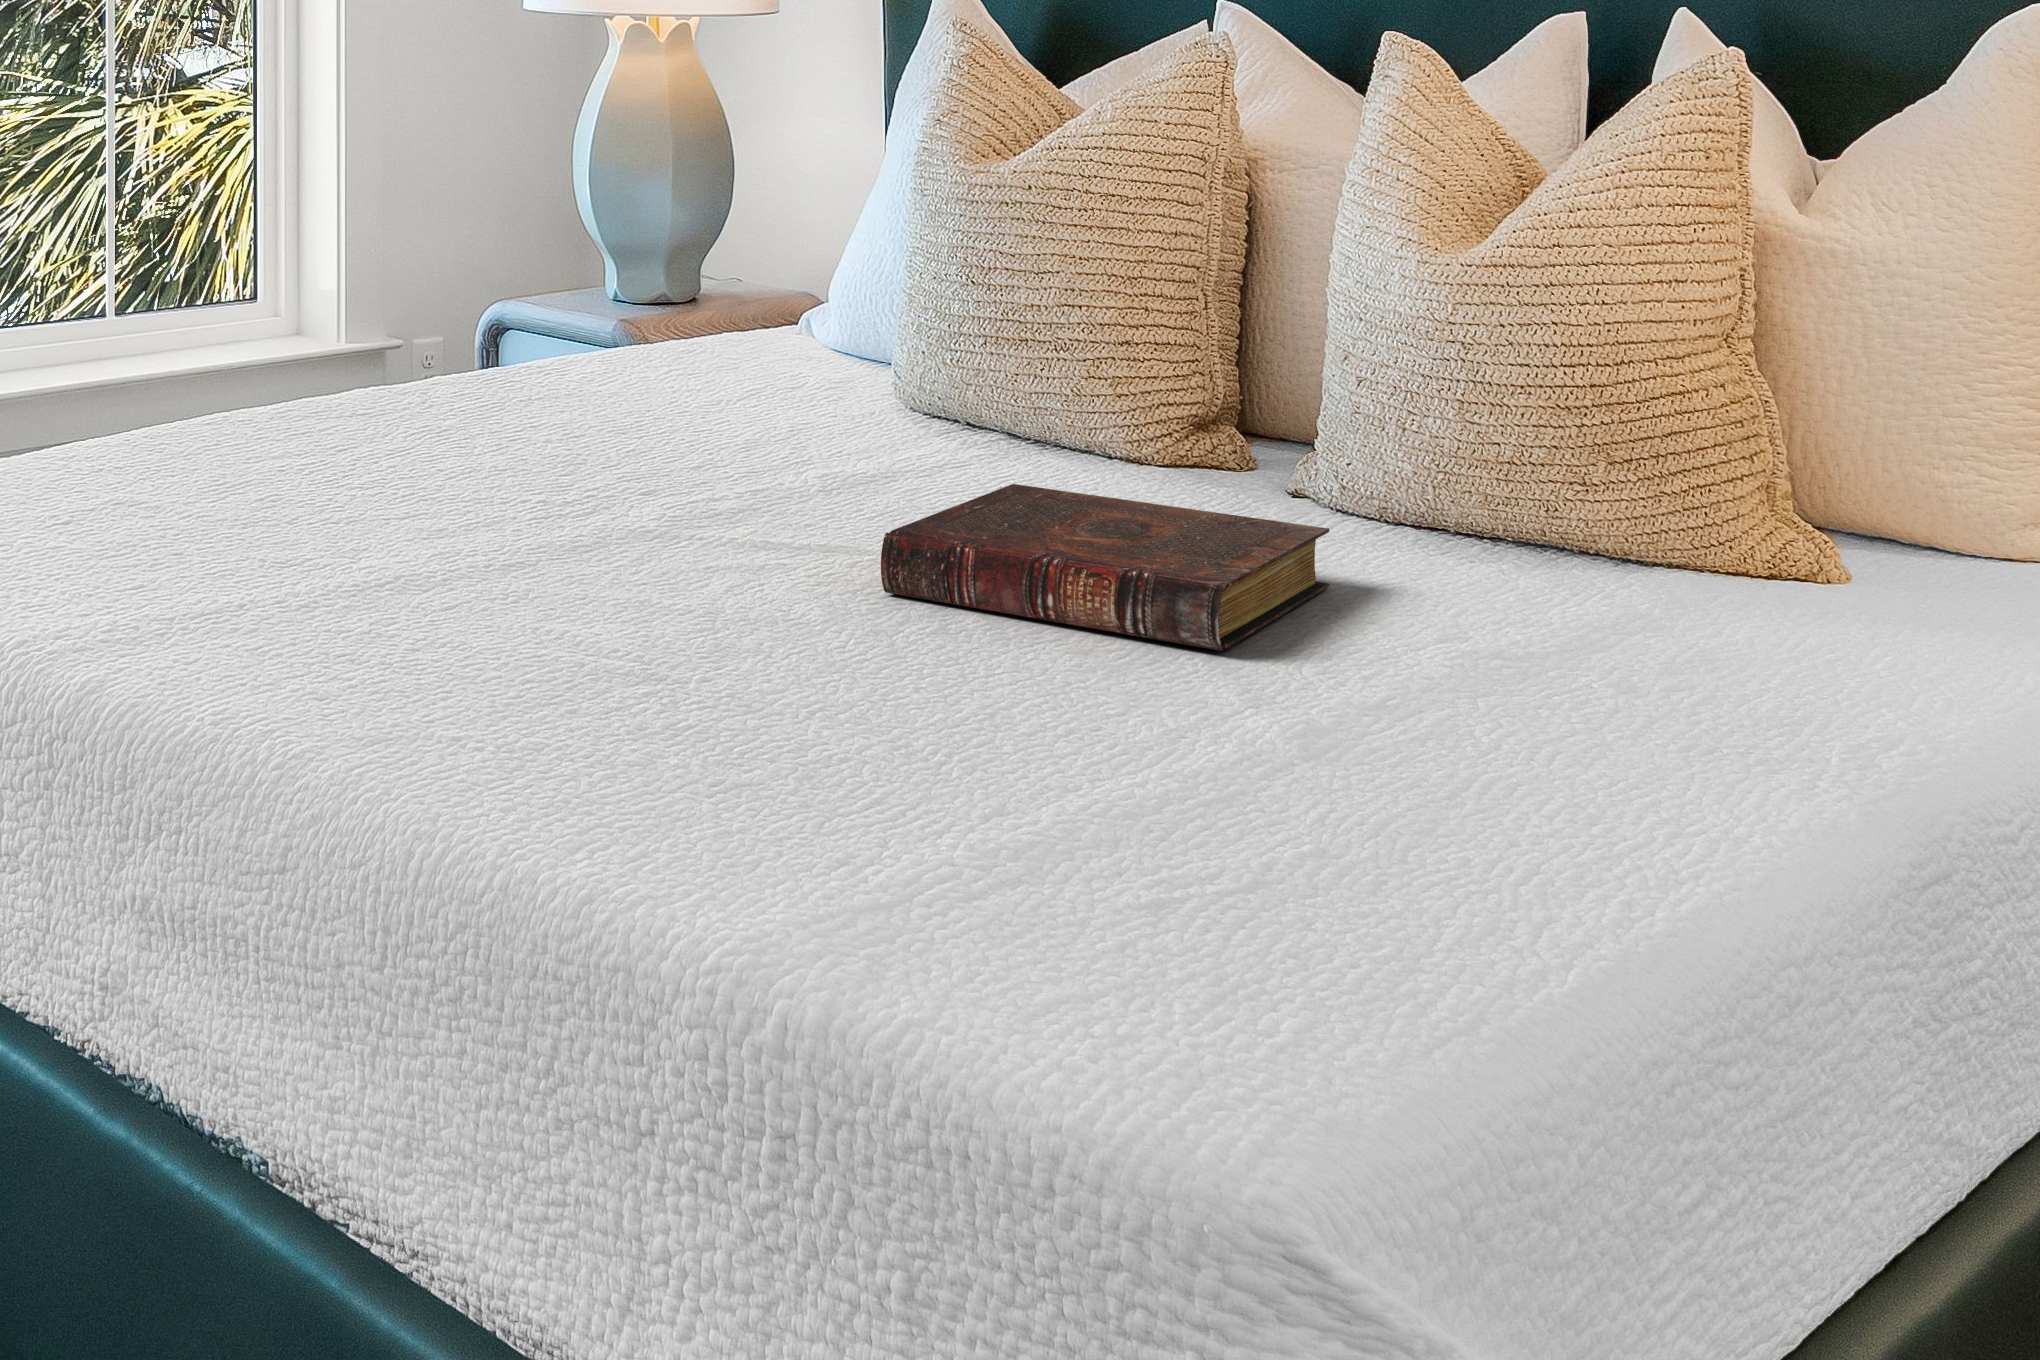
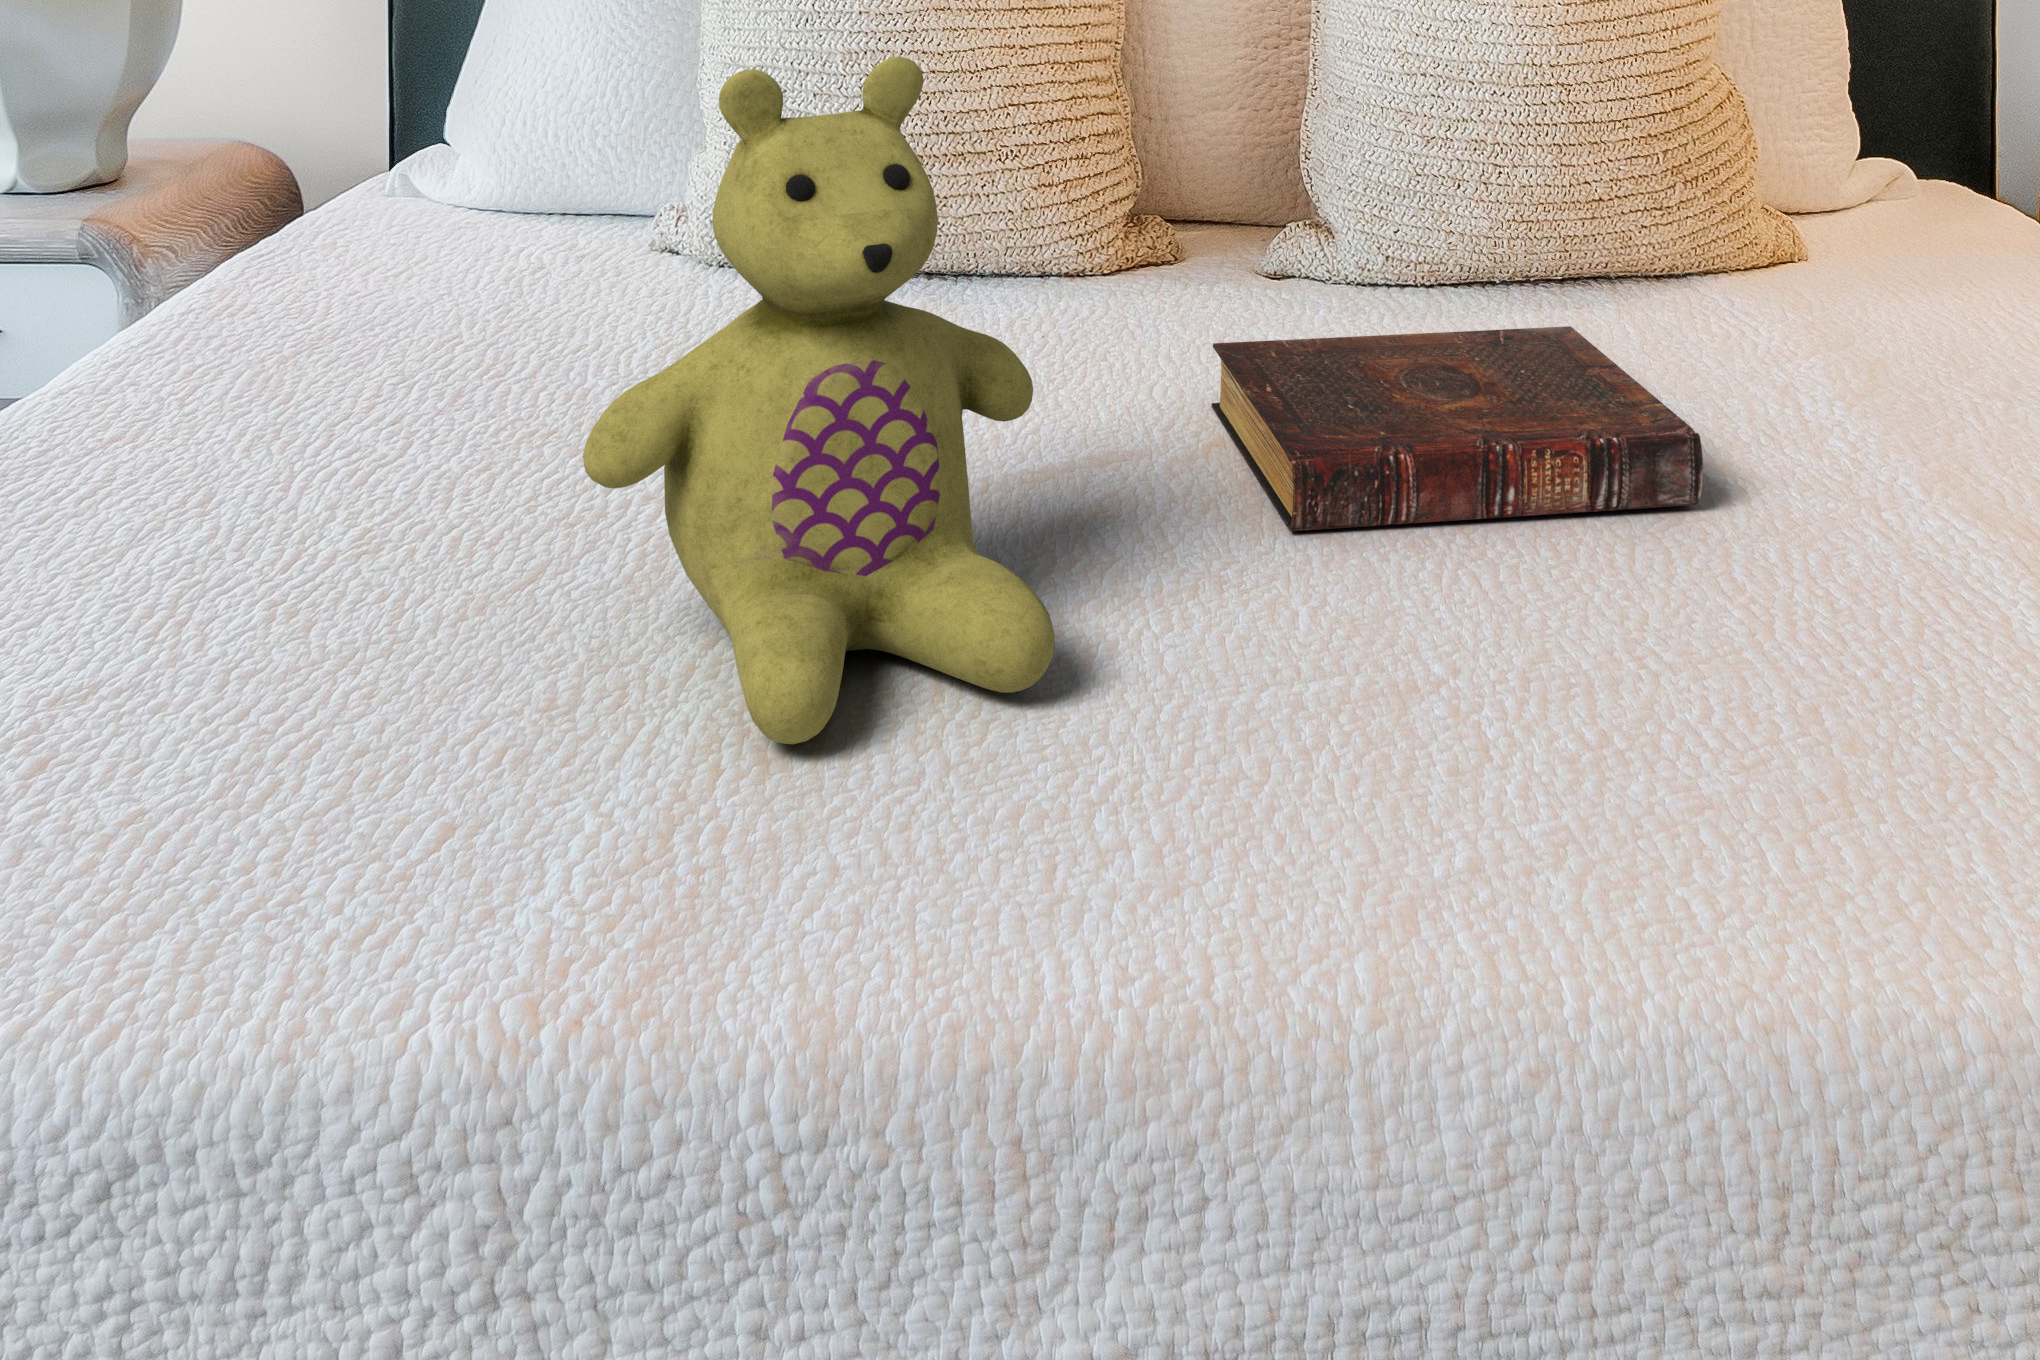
stuffed bear: none [361,170,673,598] -> present [583,57,1055,744]

